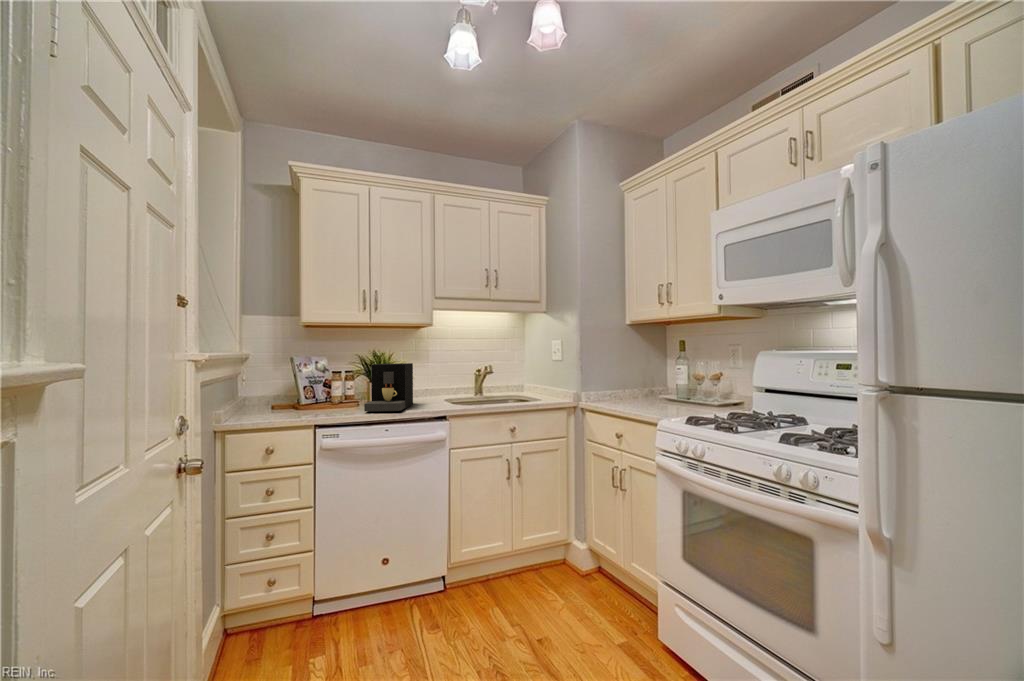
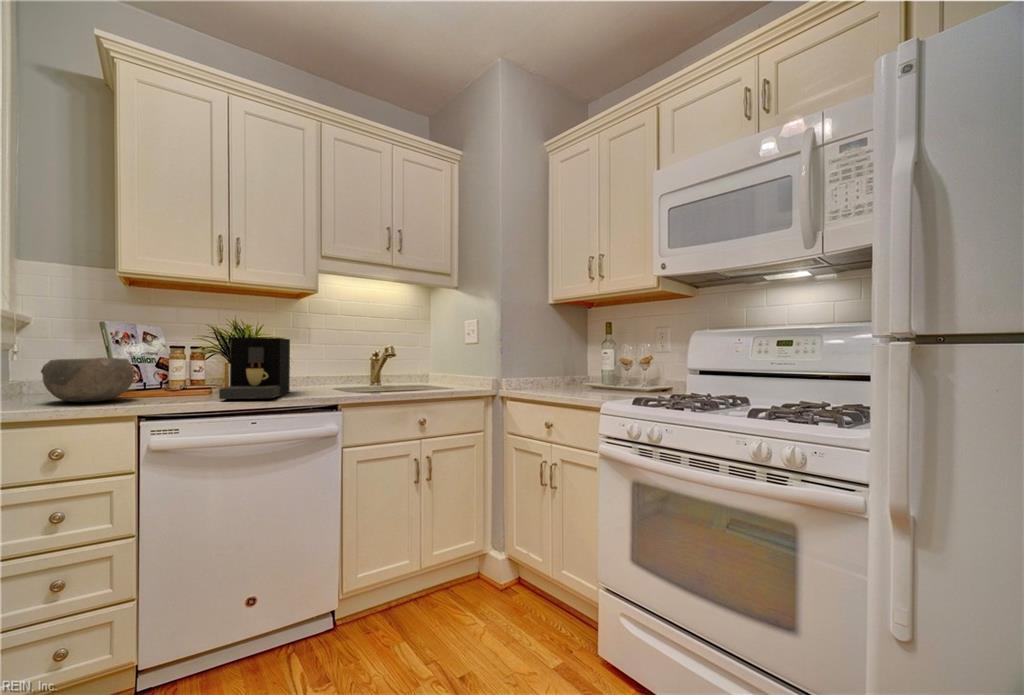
bowl: none [258,382,311,413] -> present [41,358,134,402]

